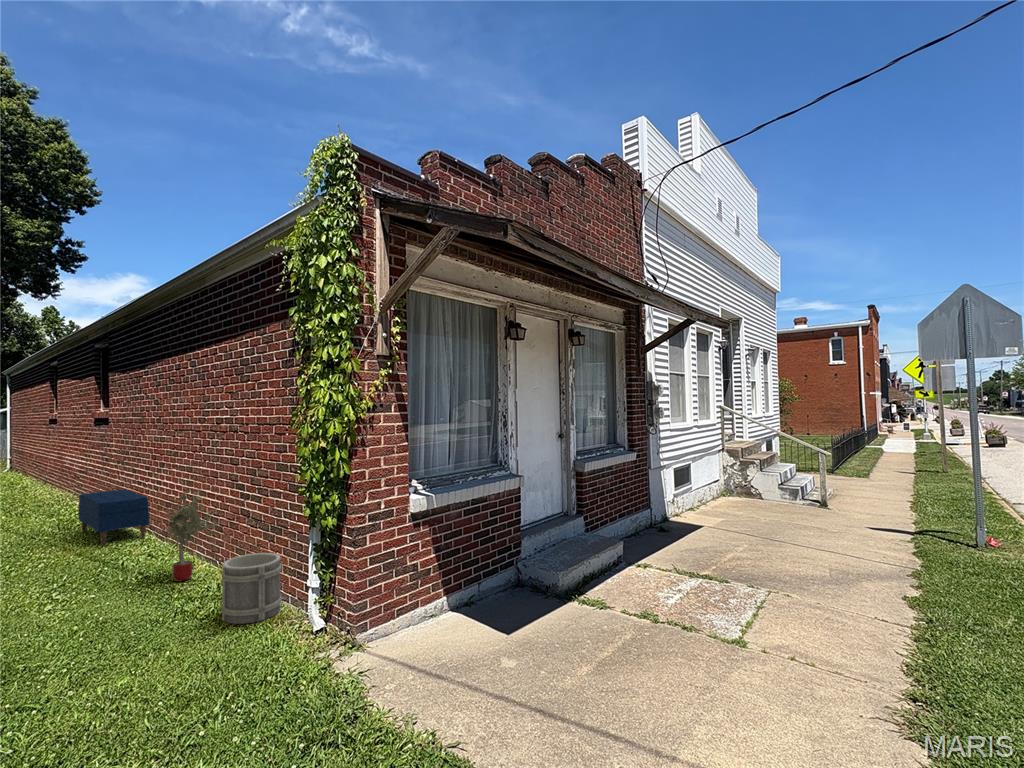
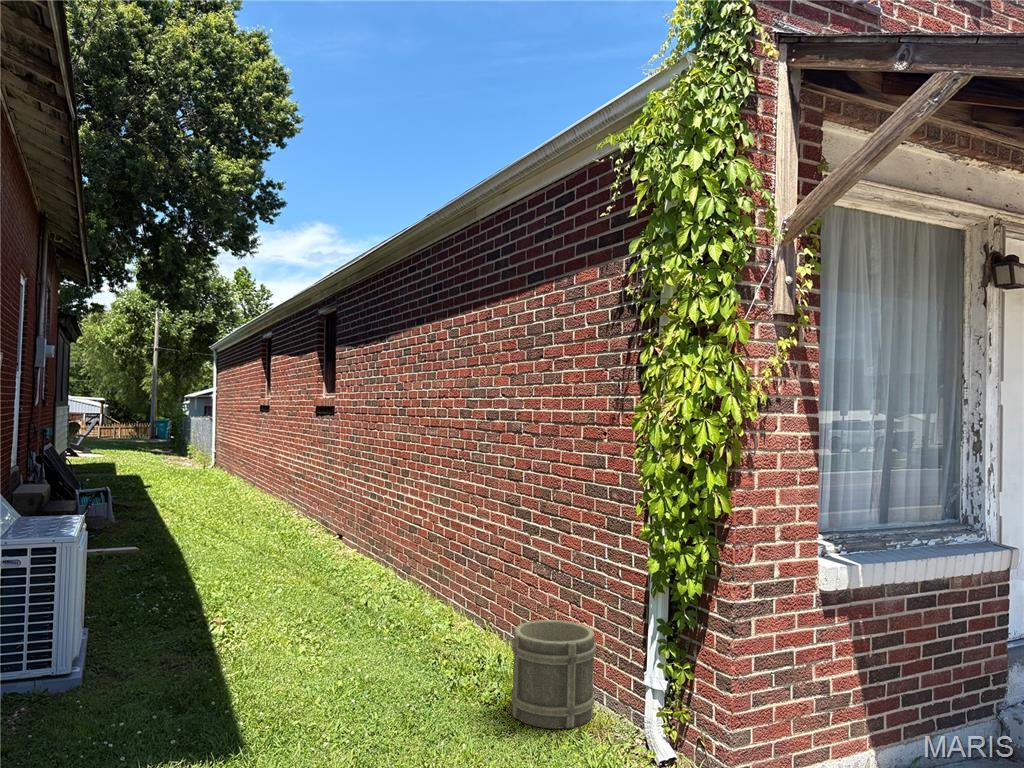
bench: present [78,489,149,545] -> none [303,502,386,575]
potted tree: present [167,491,218,582] -> none [421,513,491,643]

